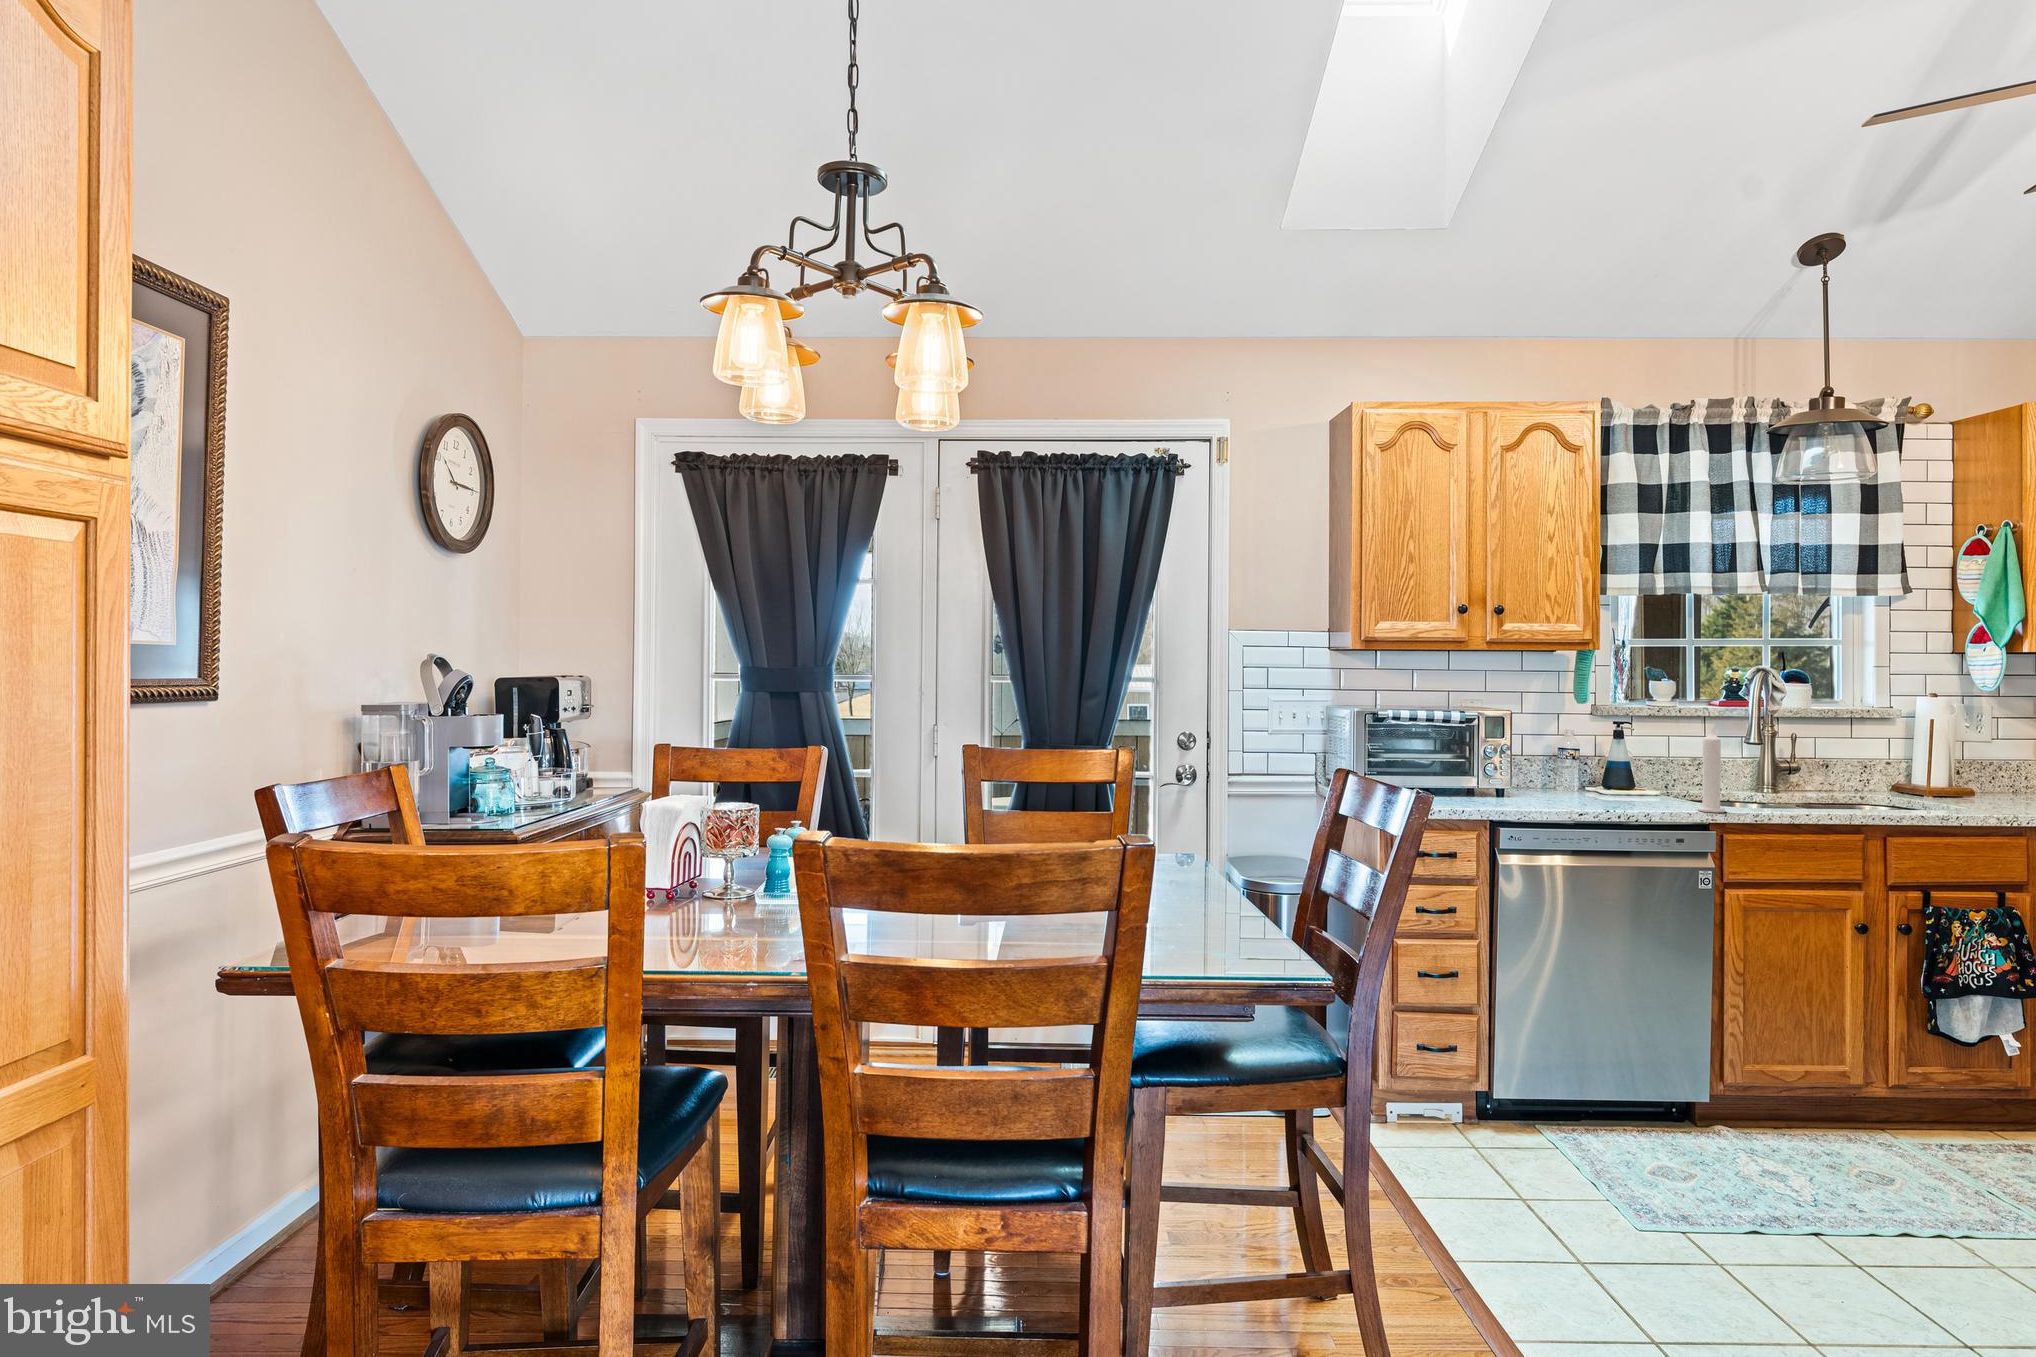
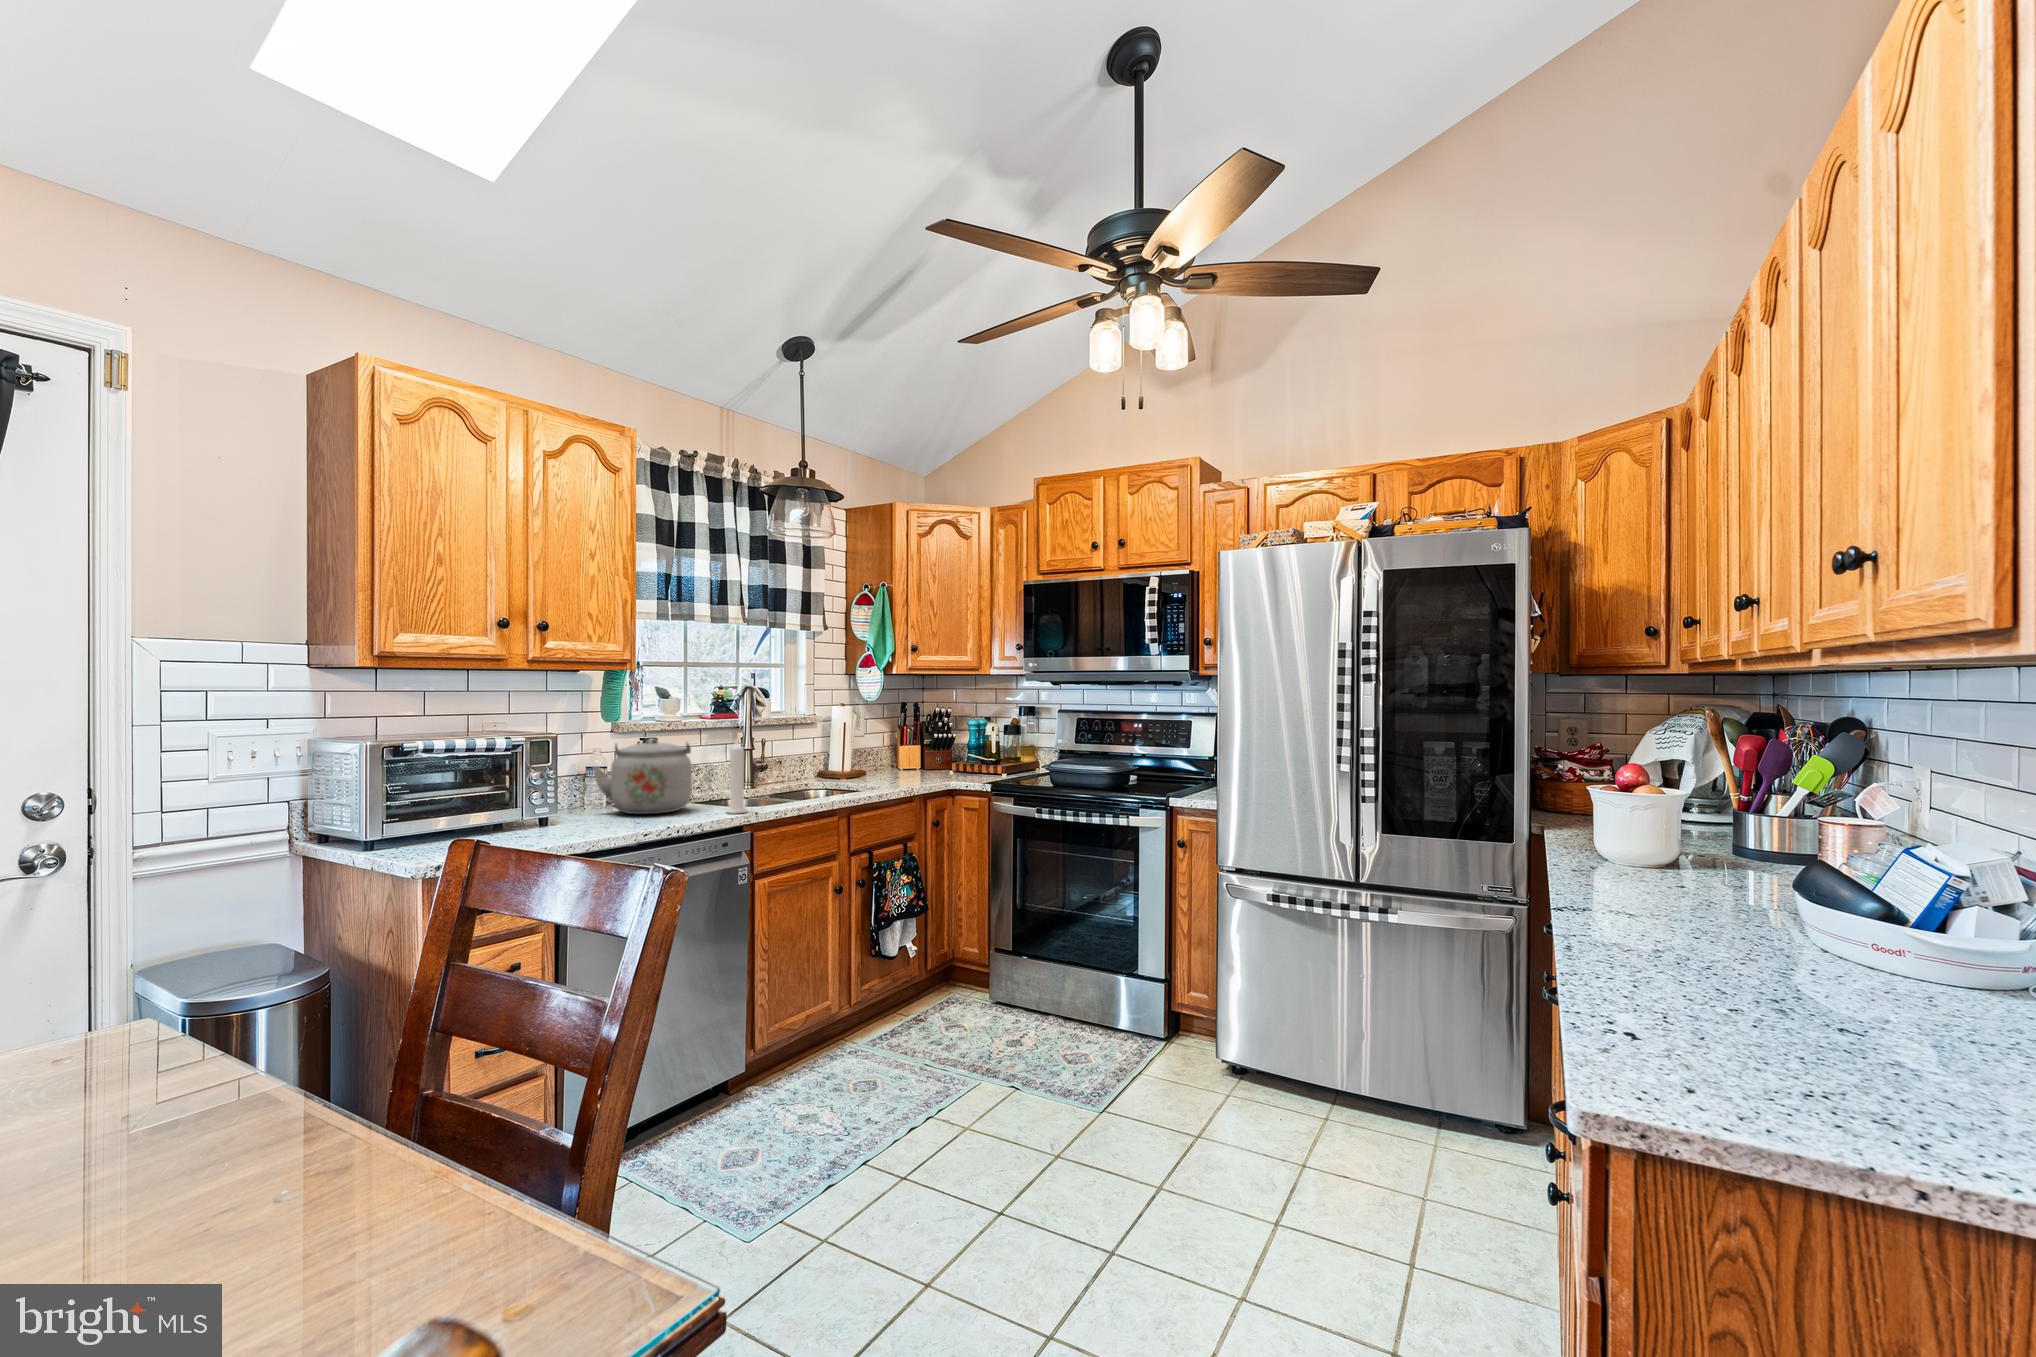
kettle: none [1556,722,1668,802] -> present [593,738,692,814]

